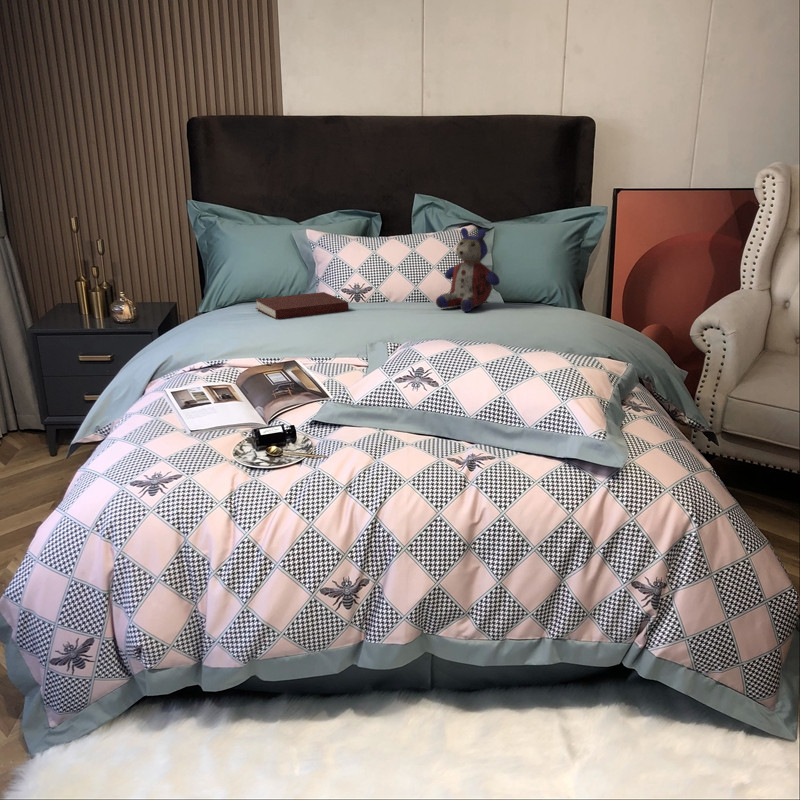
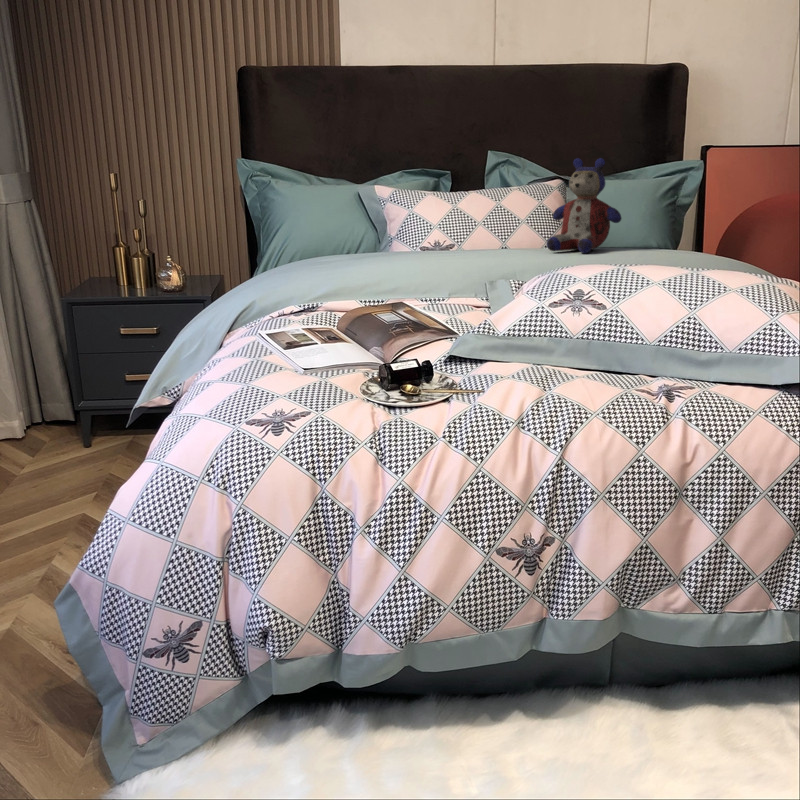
notebook: present [255,292,349,319] -> none [335,241,445,265]

